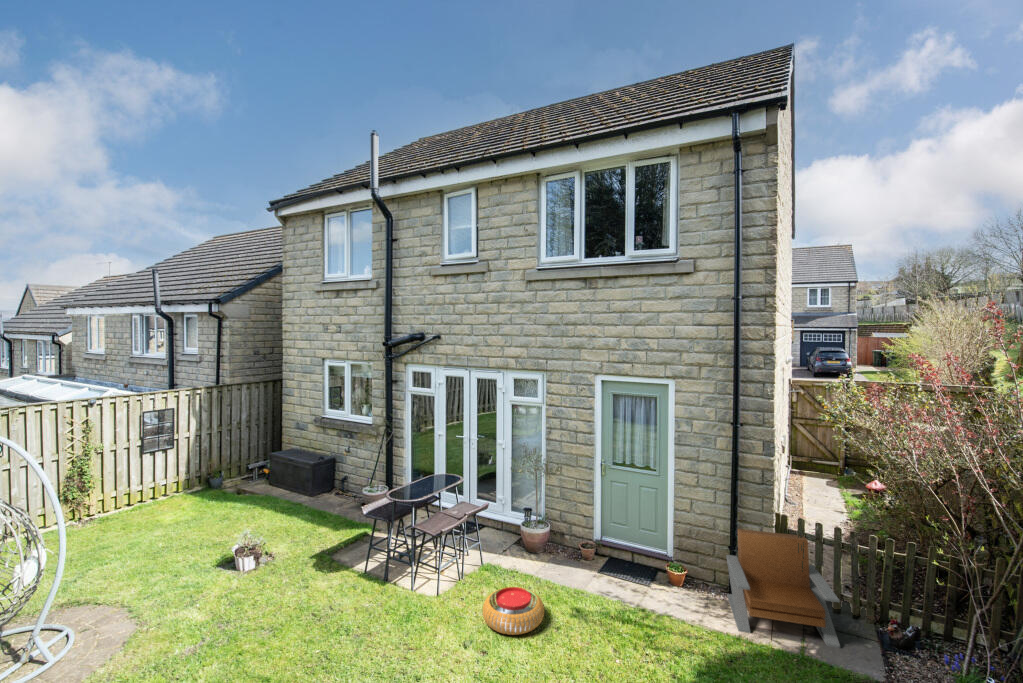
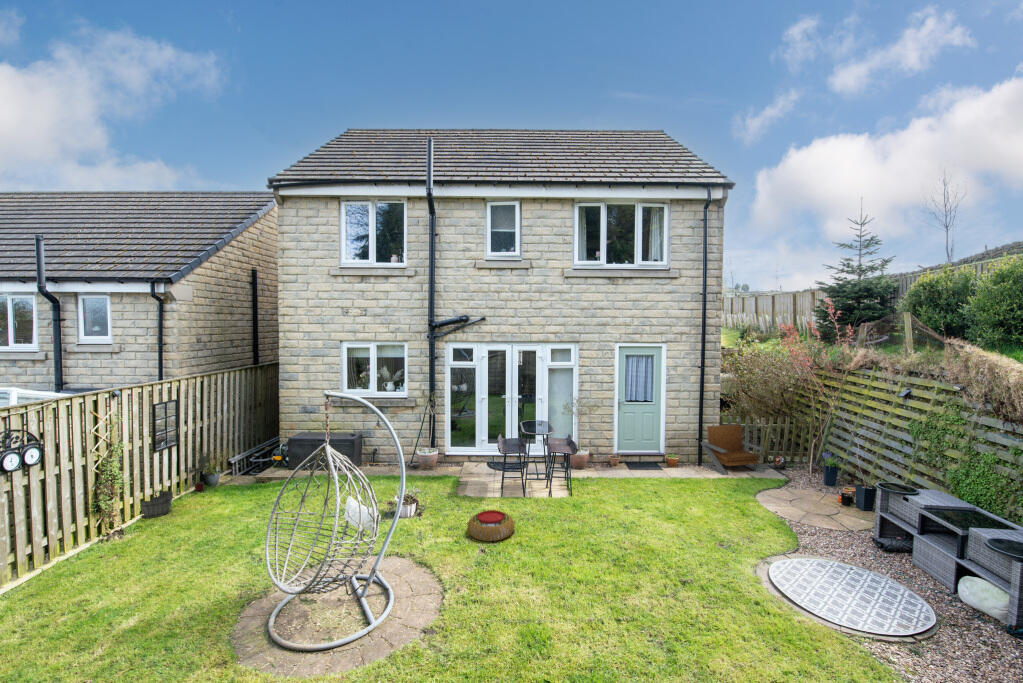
potted tree: none [151,459,189,500] -> present [187,451,212,491]
wooden bucket: none [83,494,119,522] -> present [139,491,173,518]
pouf: present [483,587,544,635] -> present [467,510,514,541]

